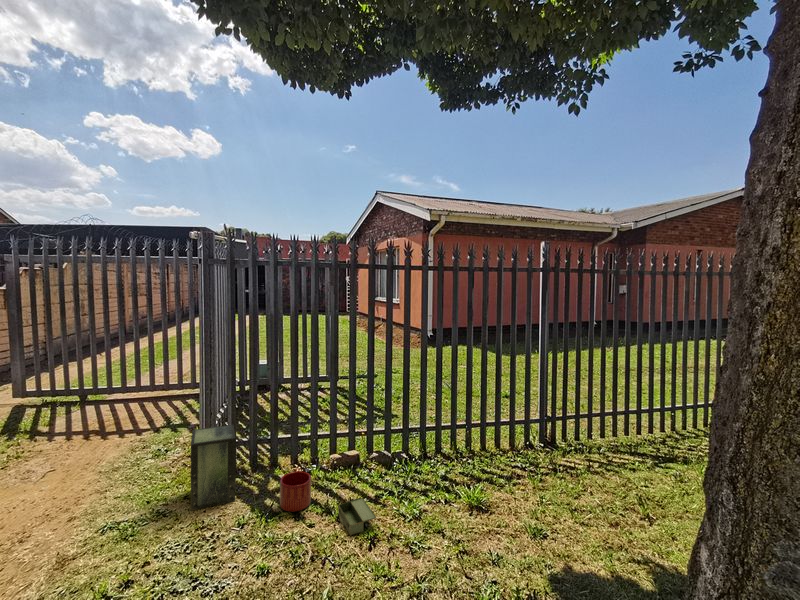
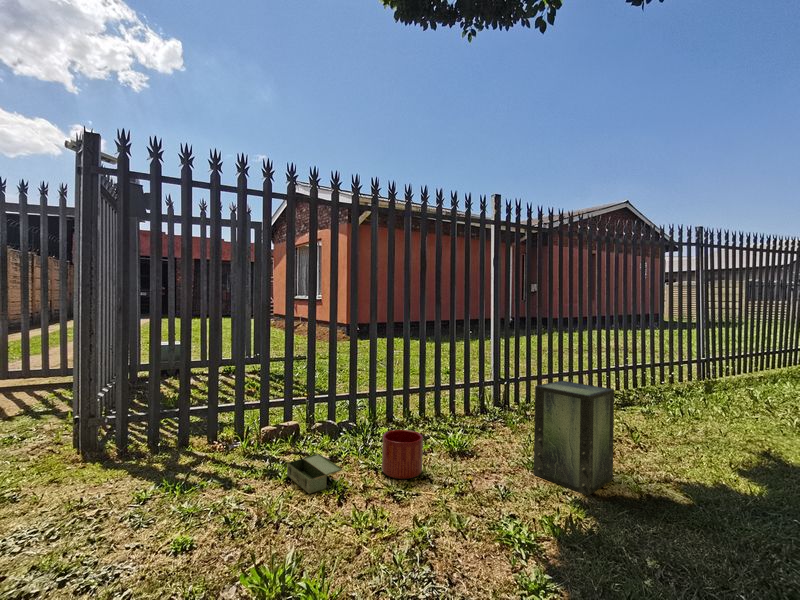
storage box: present [191,425,236,510] -> present [534,381,614,495]
planter: present [280,471,311,512] -> present [382,430,423,479]

